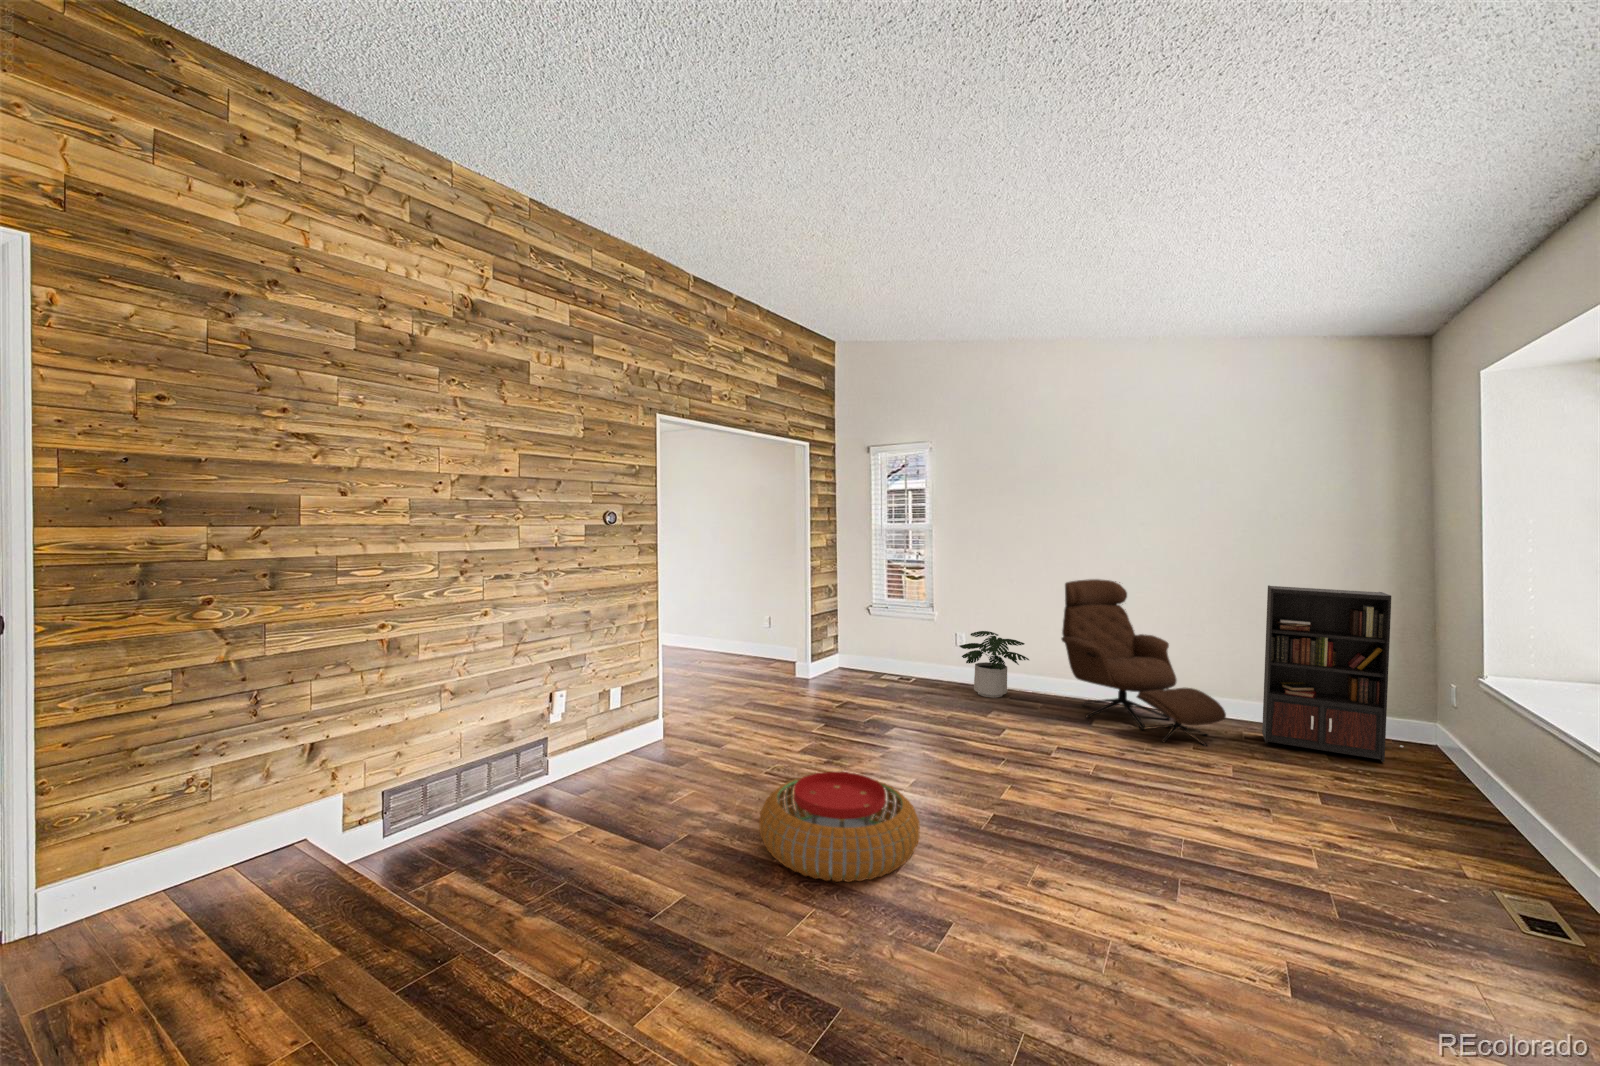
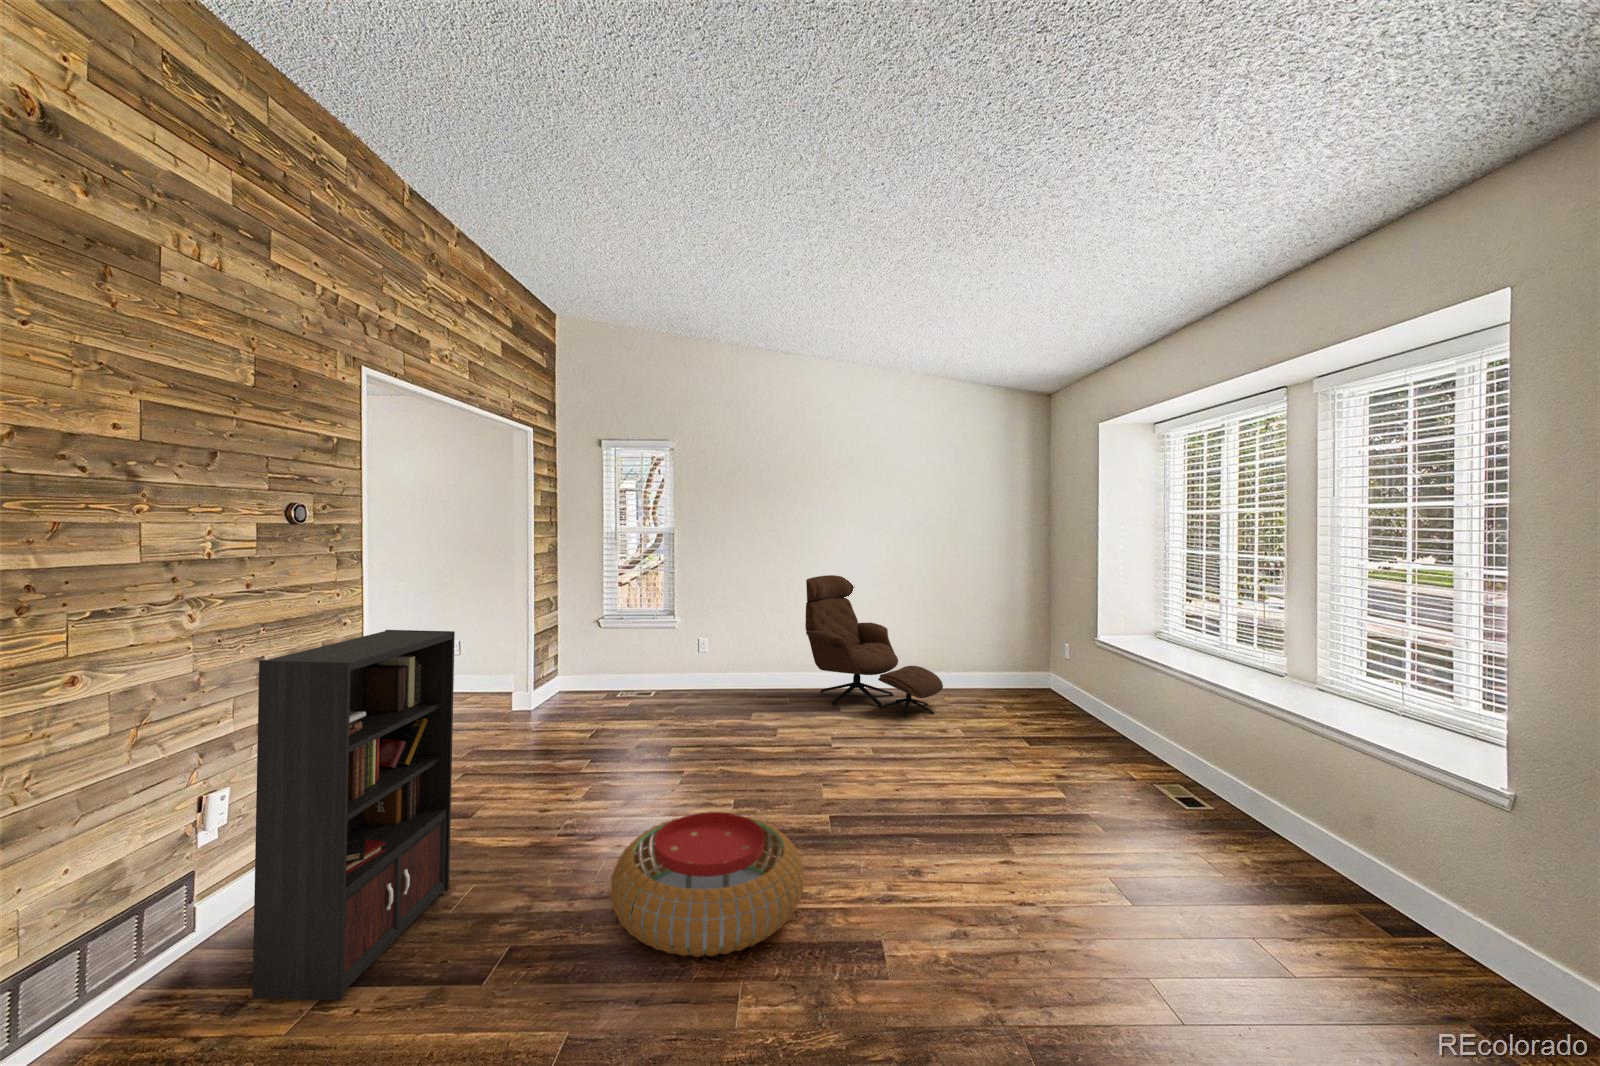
bookcase: present [1262,585,1403,762] -> present [252,630,455,1000]
potted plant: present [960,631,1029,698] -> none [701,632,776,698]

